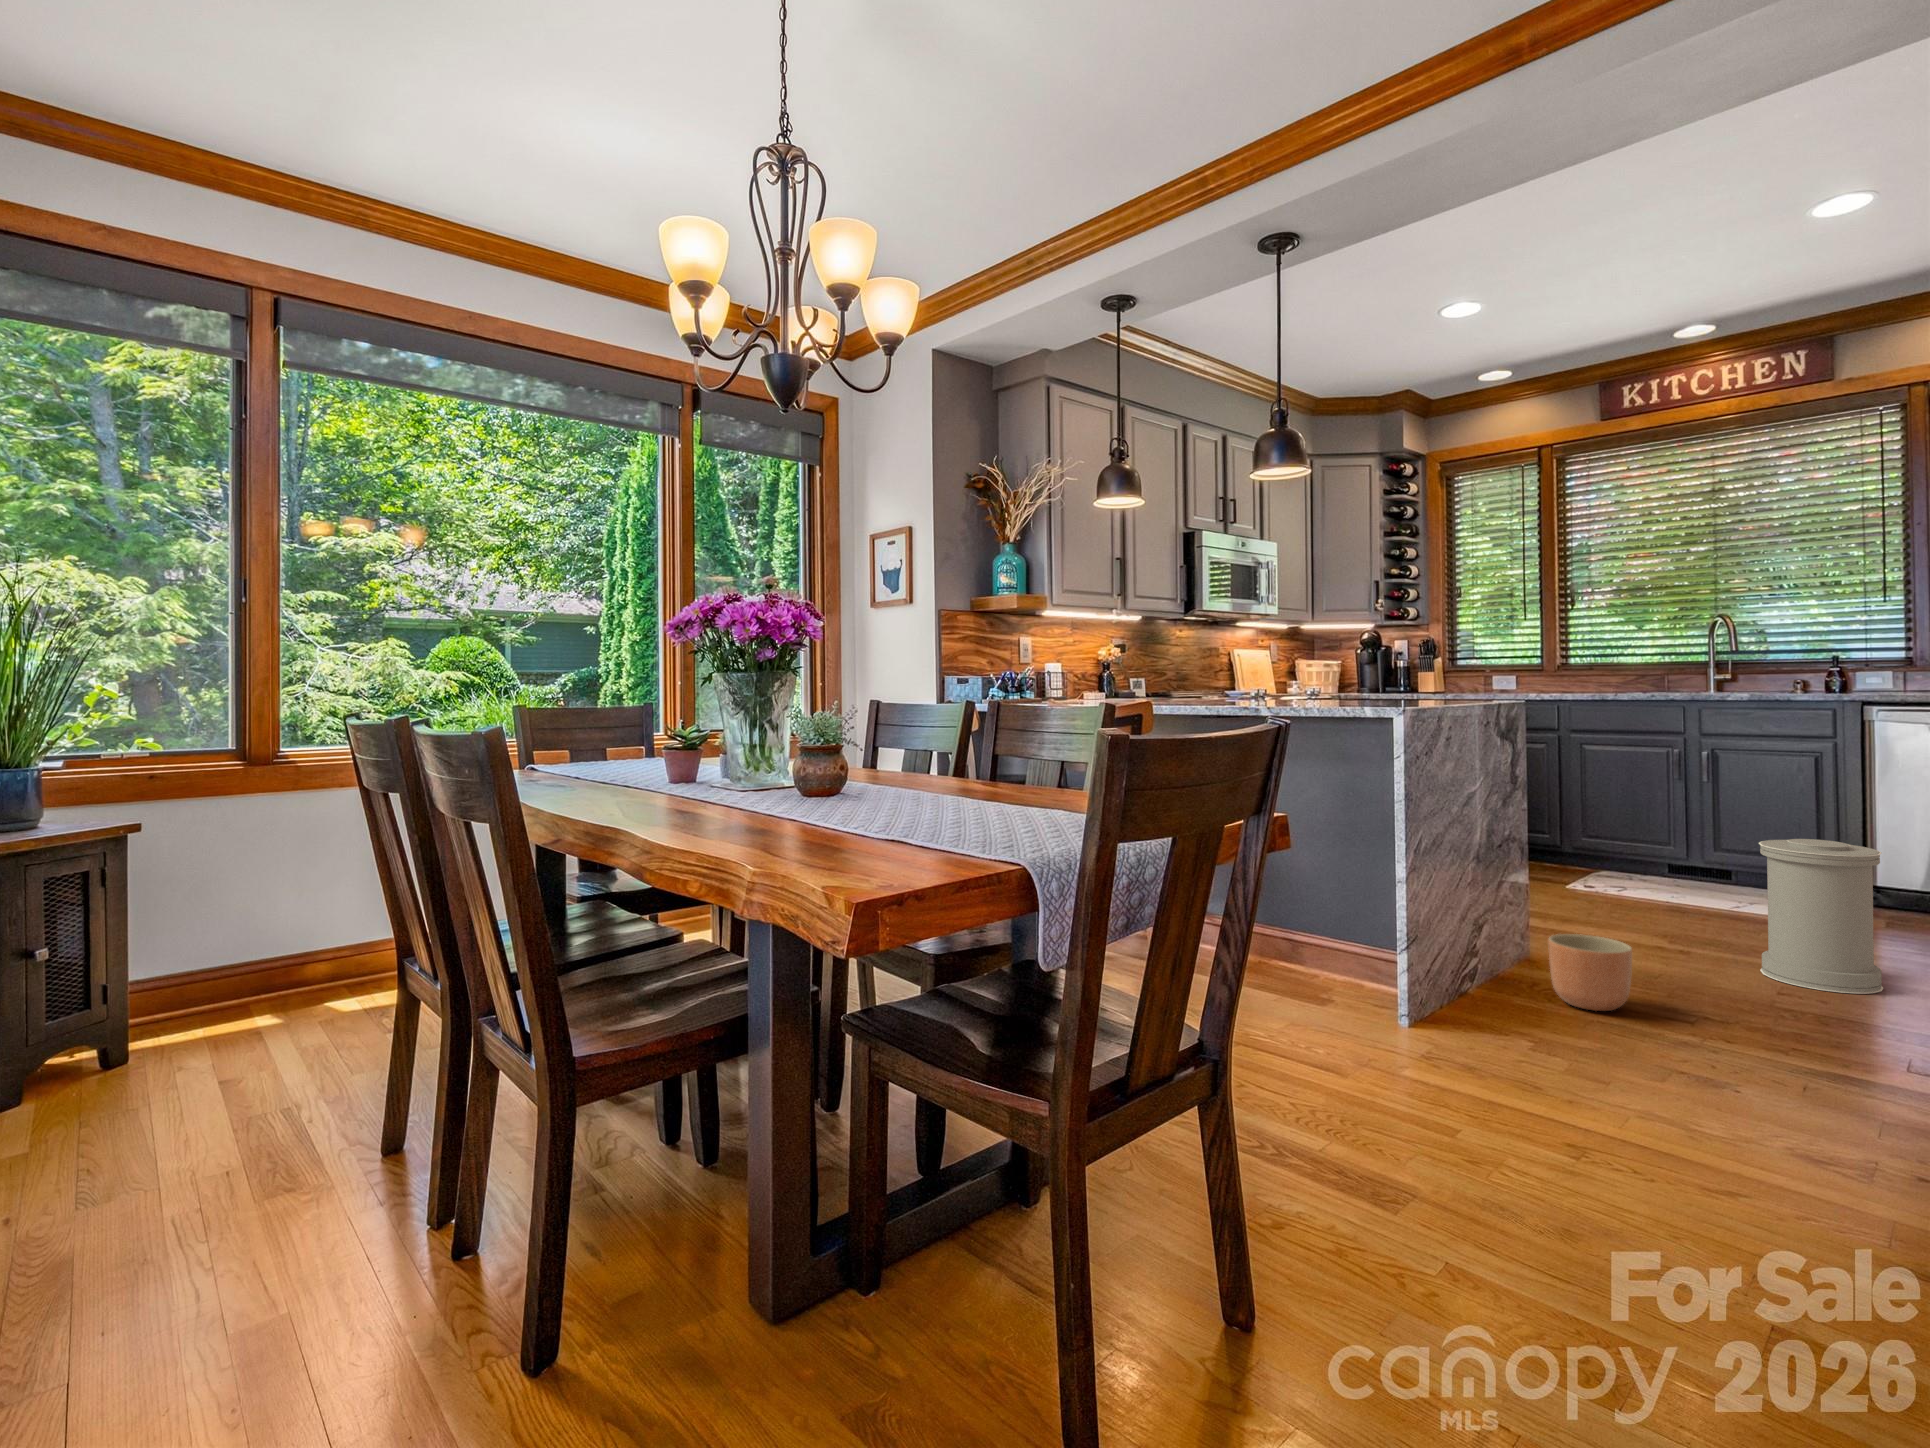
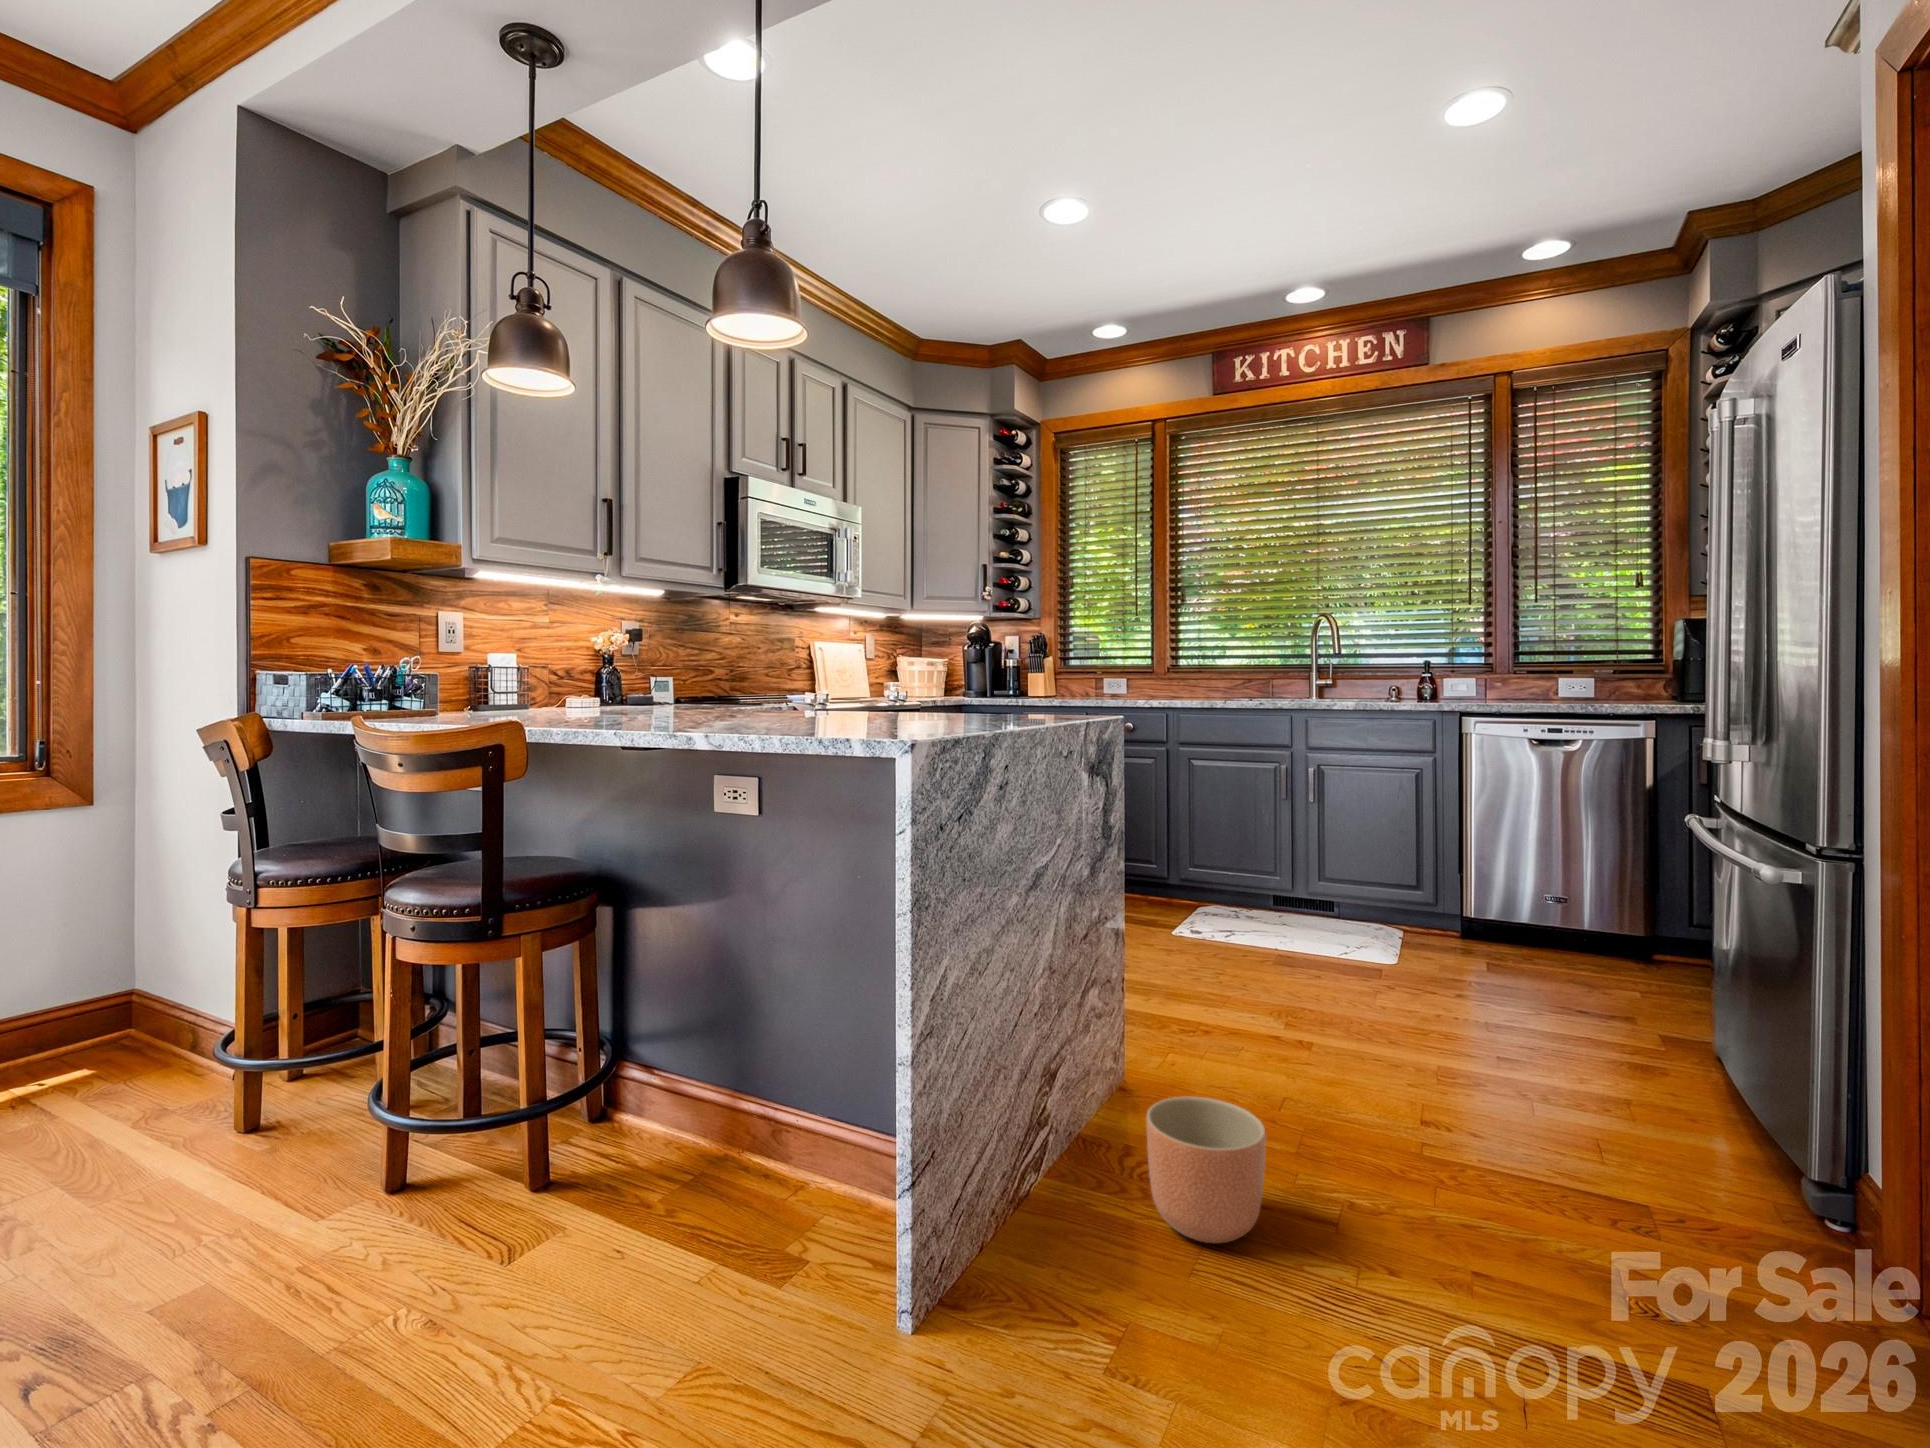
trash can: present [1759,839,1883,994] -> none [1403,905,1548,1132]

